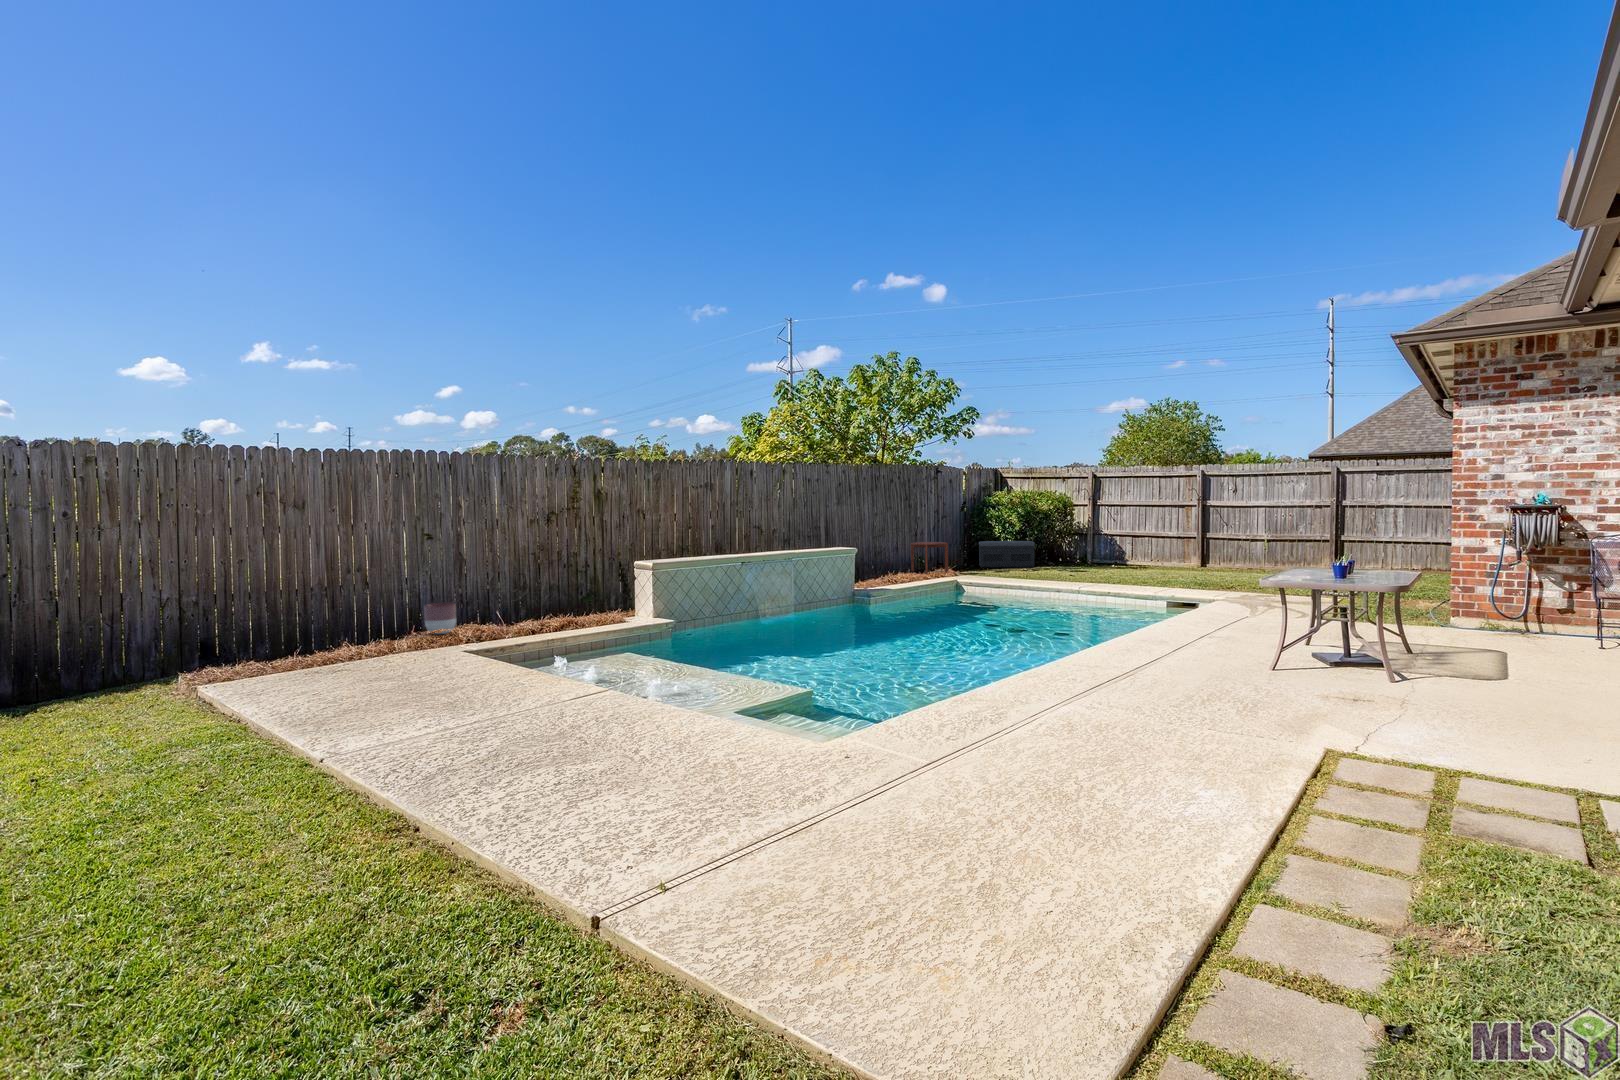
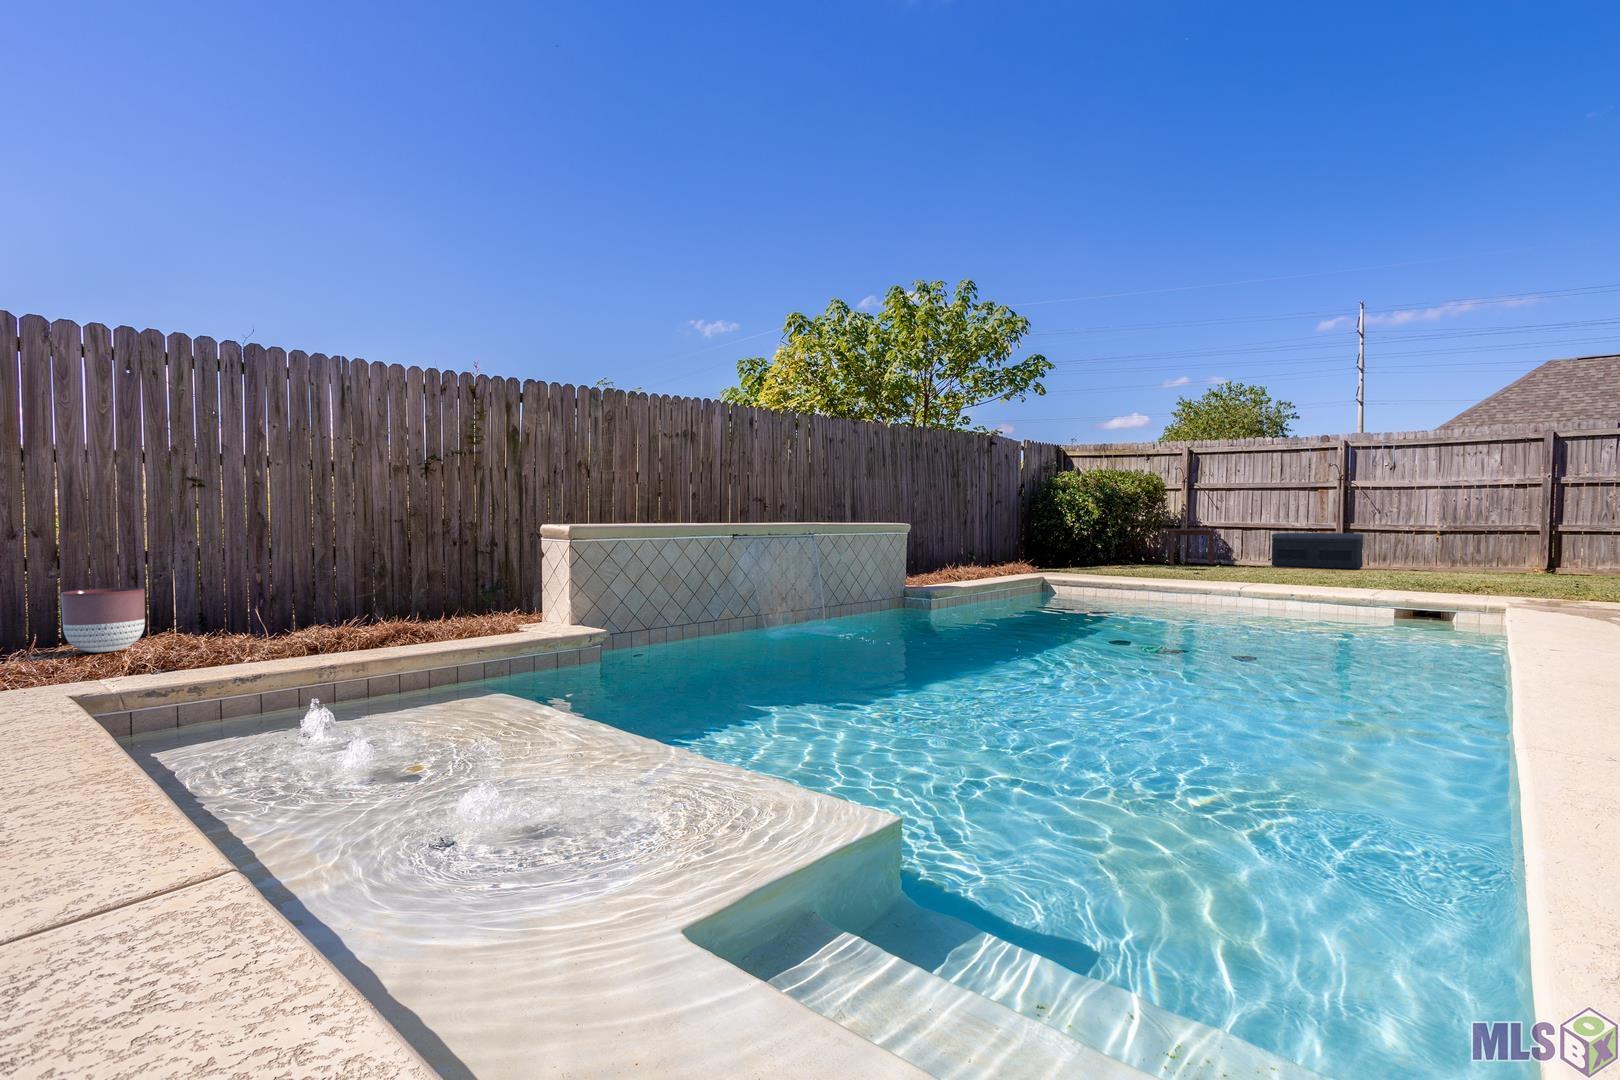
storage bench: present [979,541,1035,568] -> present [1272,533,1364,570]
side table: present [911,542,948,574] -> present [1162,529,1213,565]

